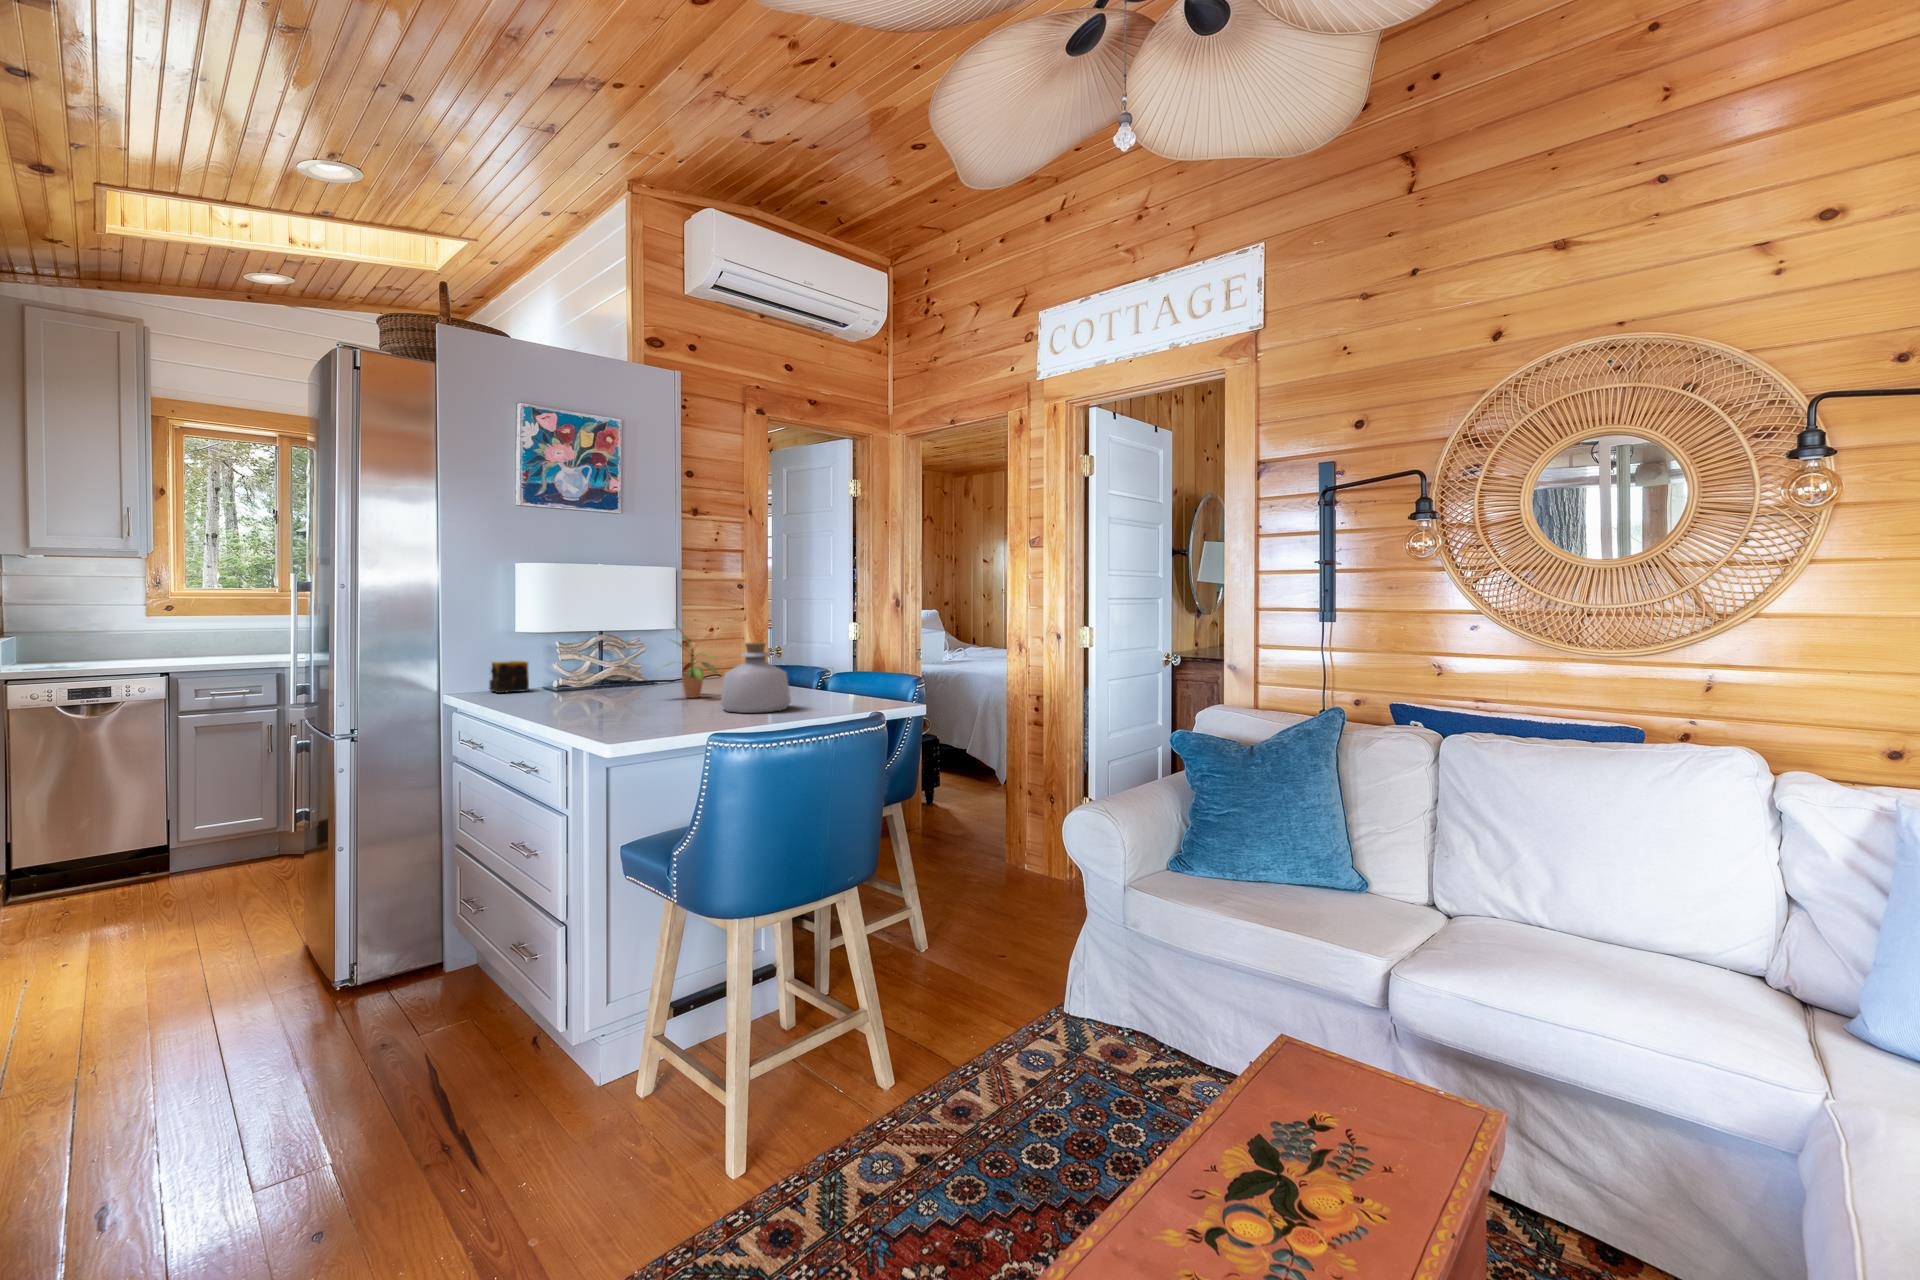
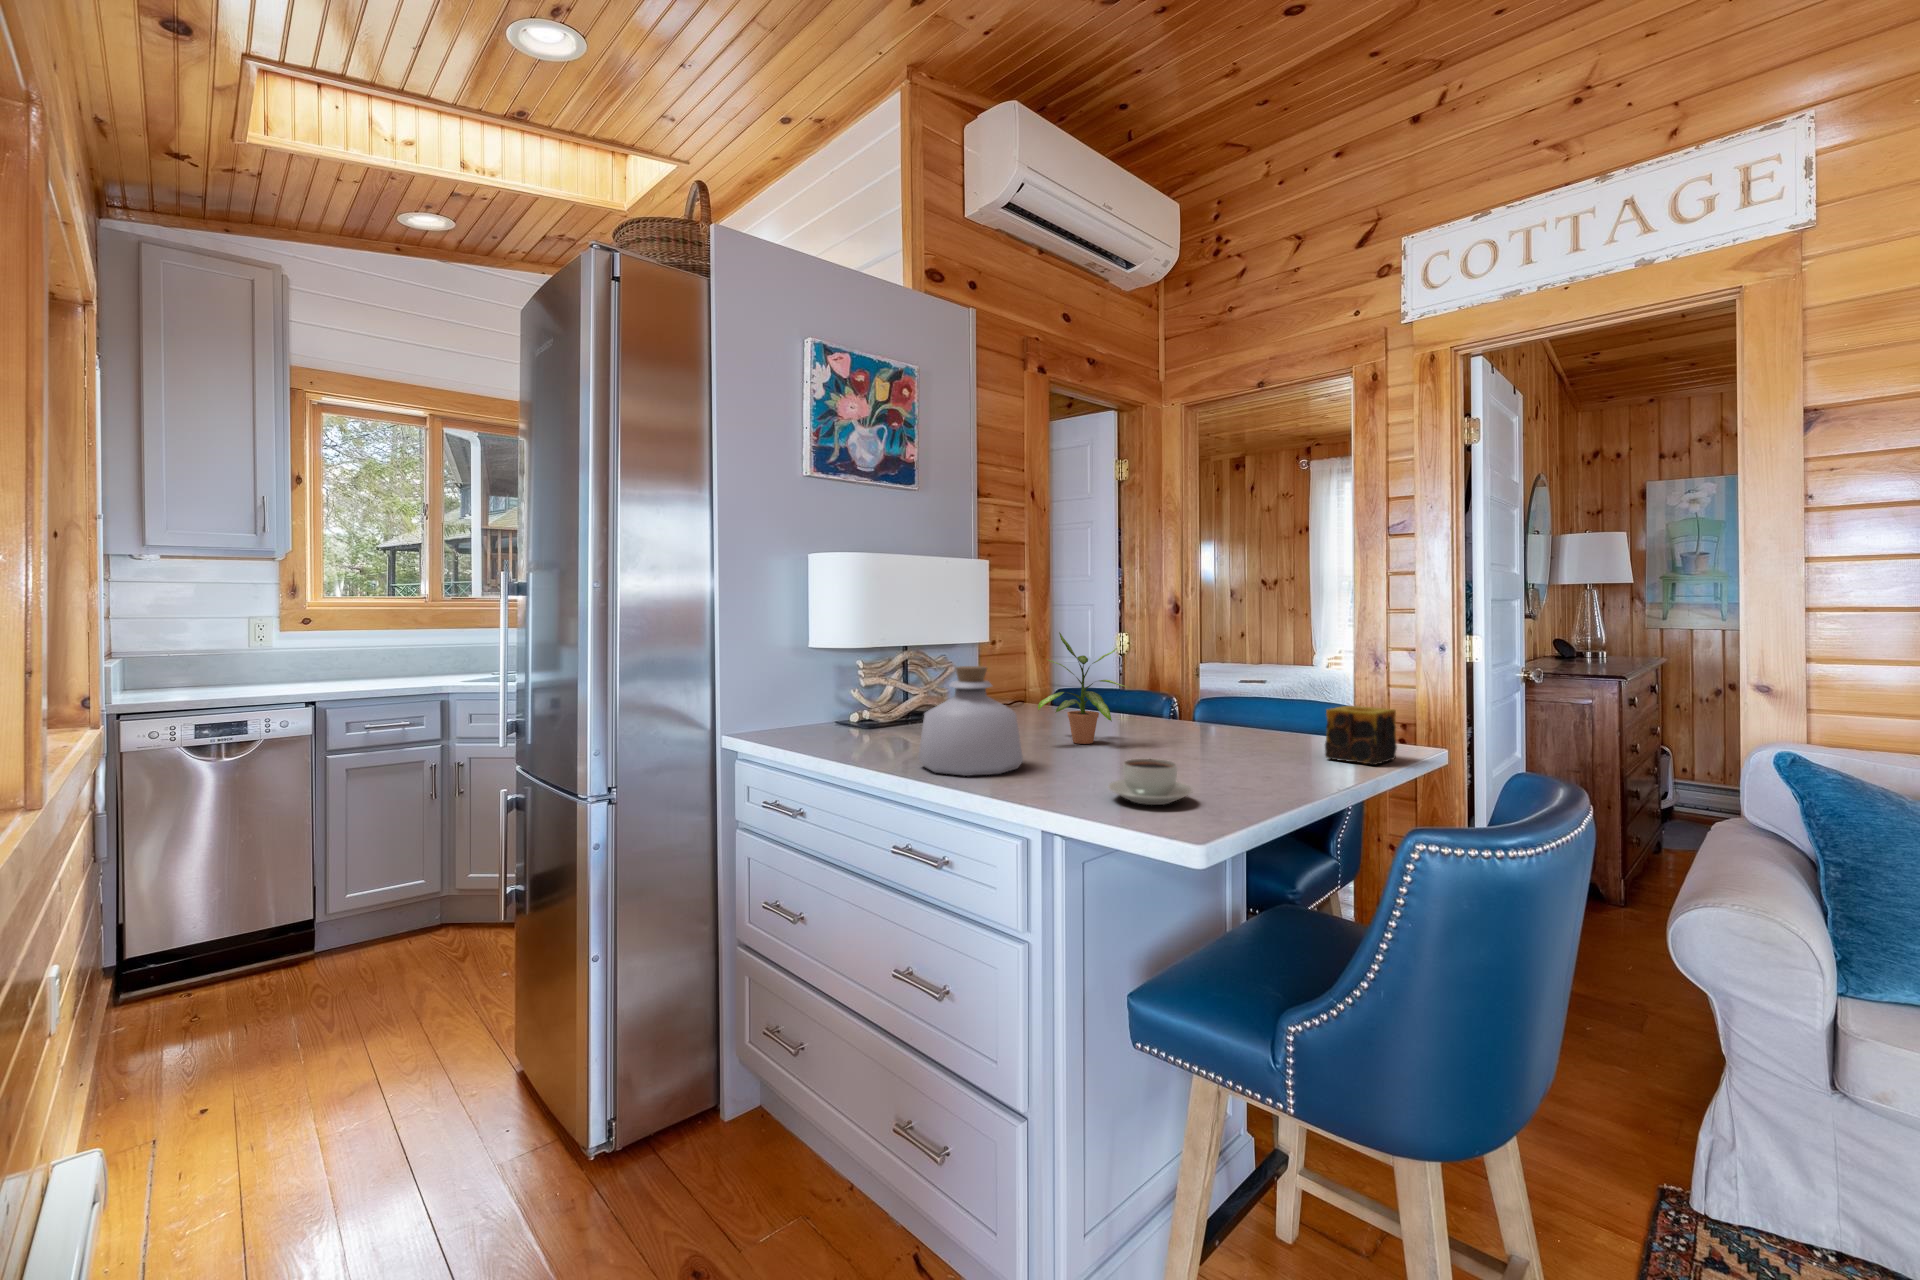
bottle: present [721,642,791,713] -> present [918,666,1023,776]
candle: present [489,661,529,693] -> present [1325,706,1397,765]
coffee cup: none [613,698,667,725] -> present [1108,759,1193,805]

